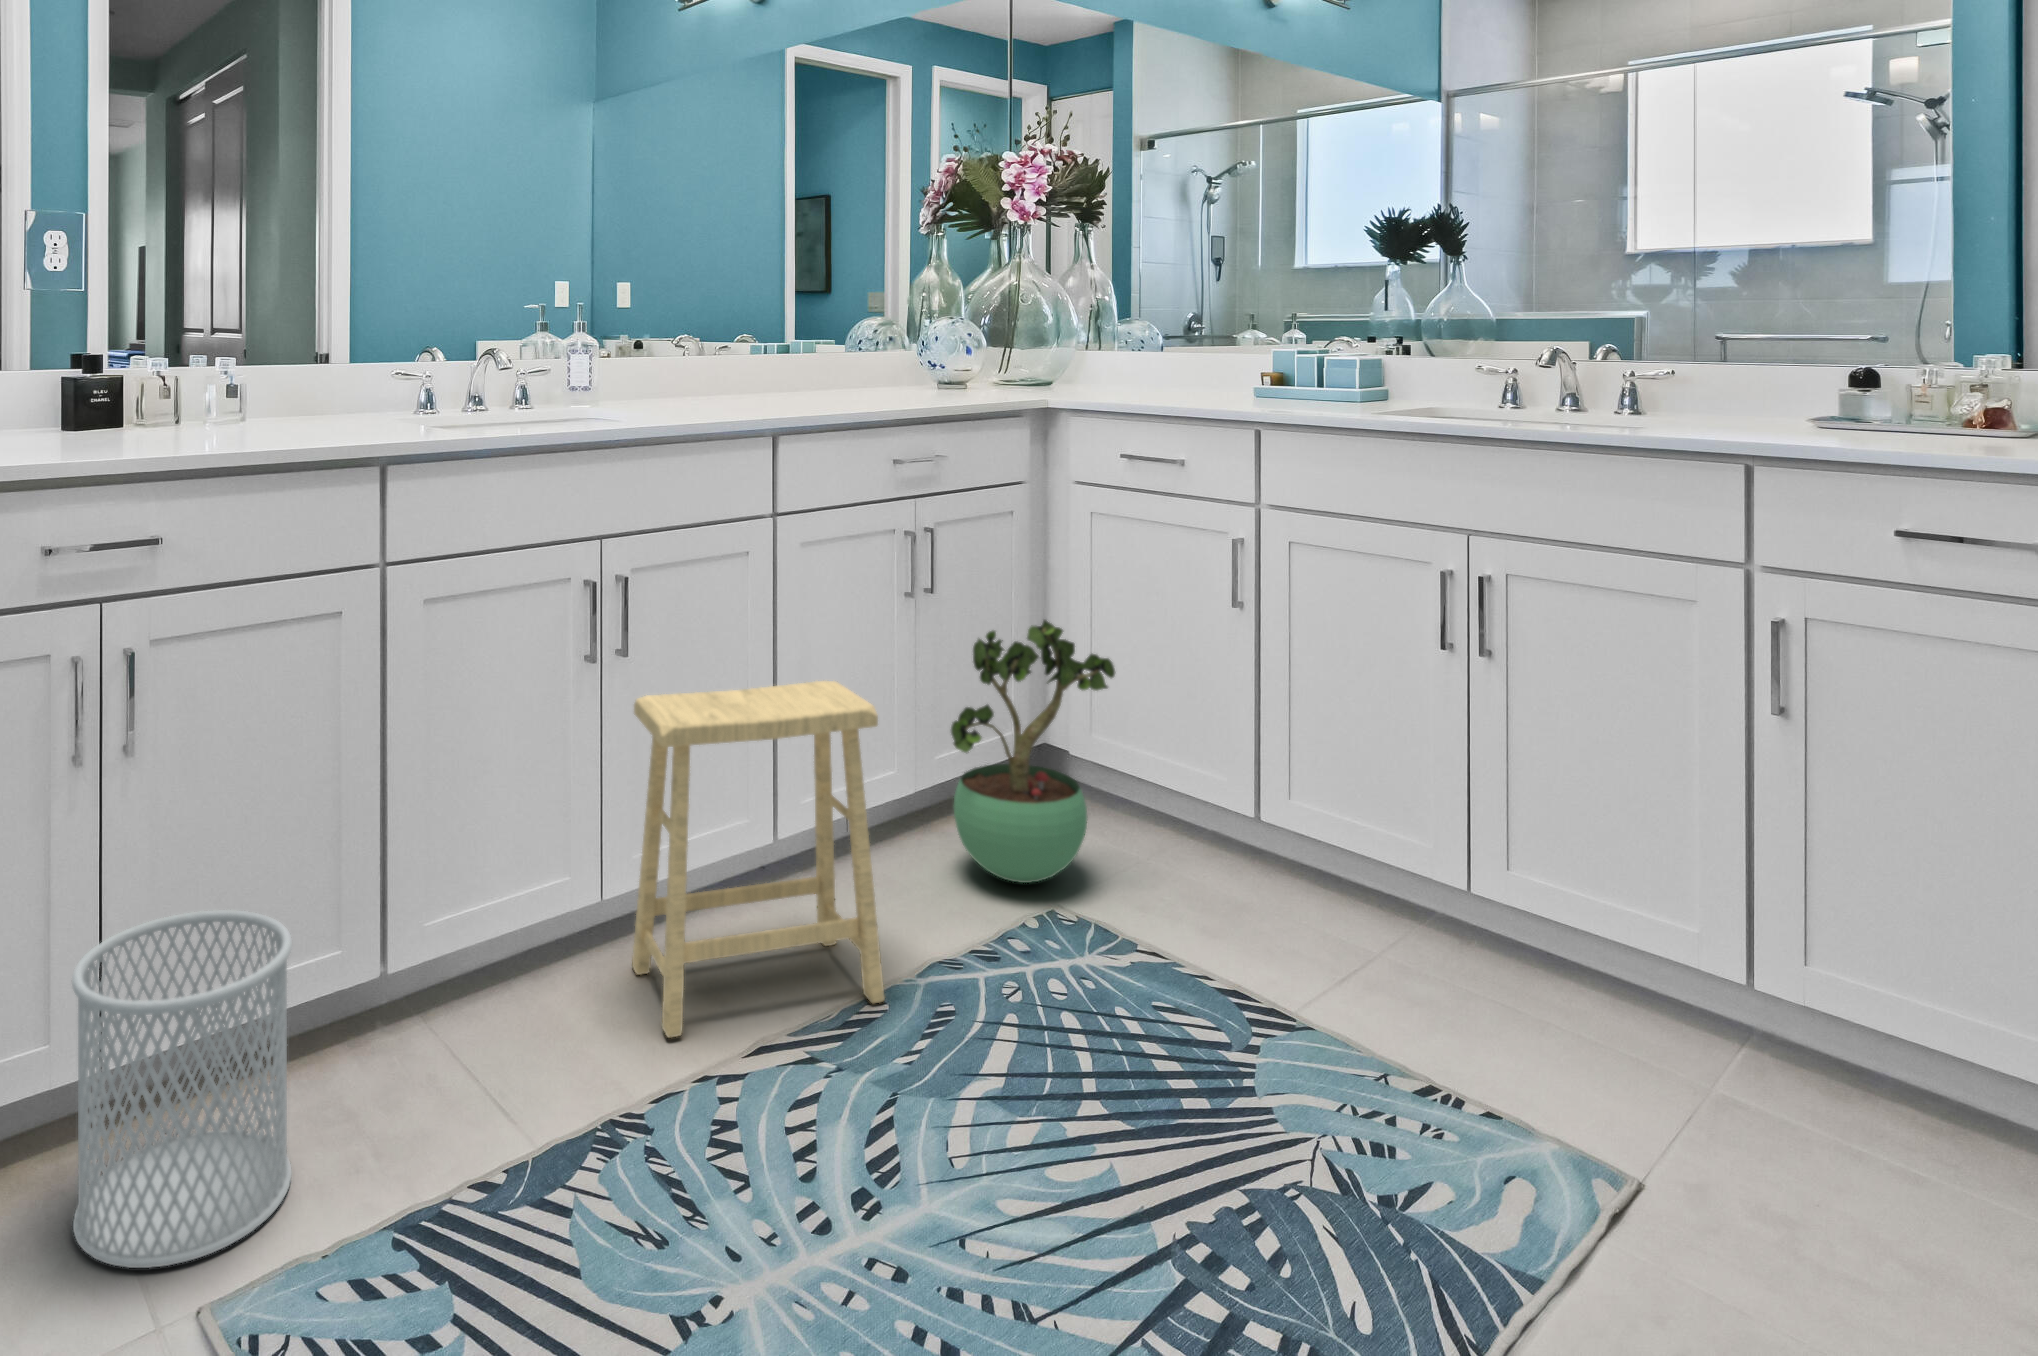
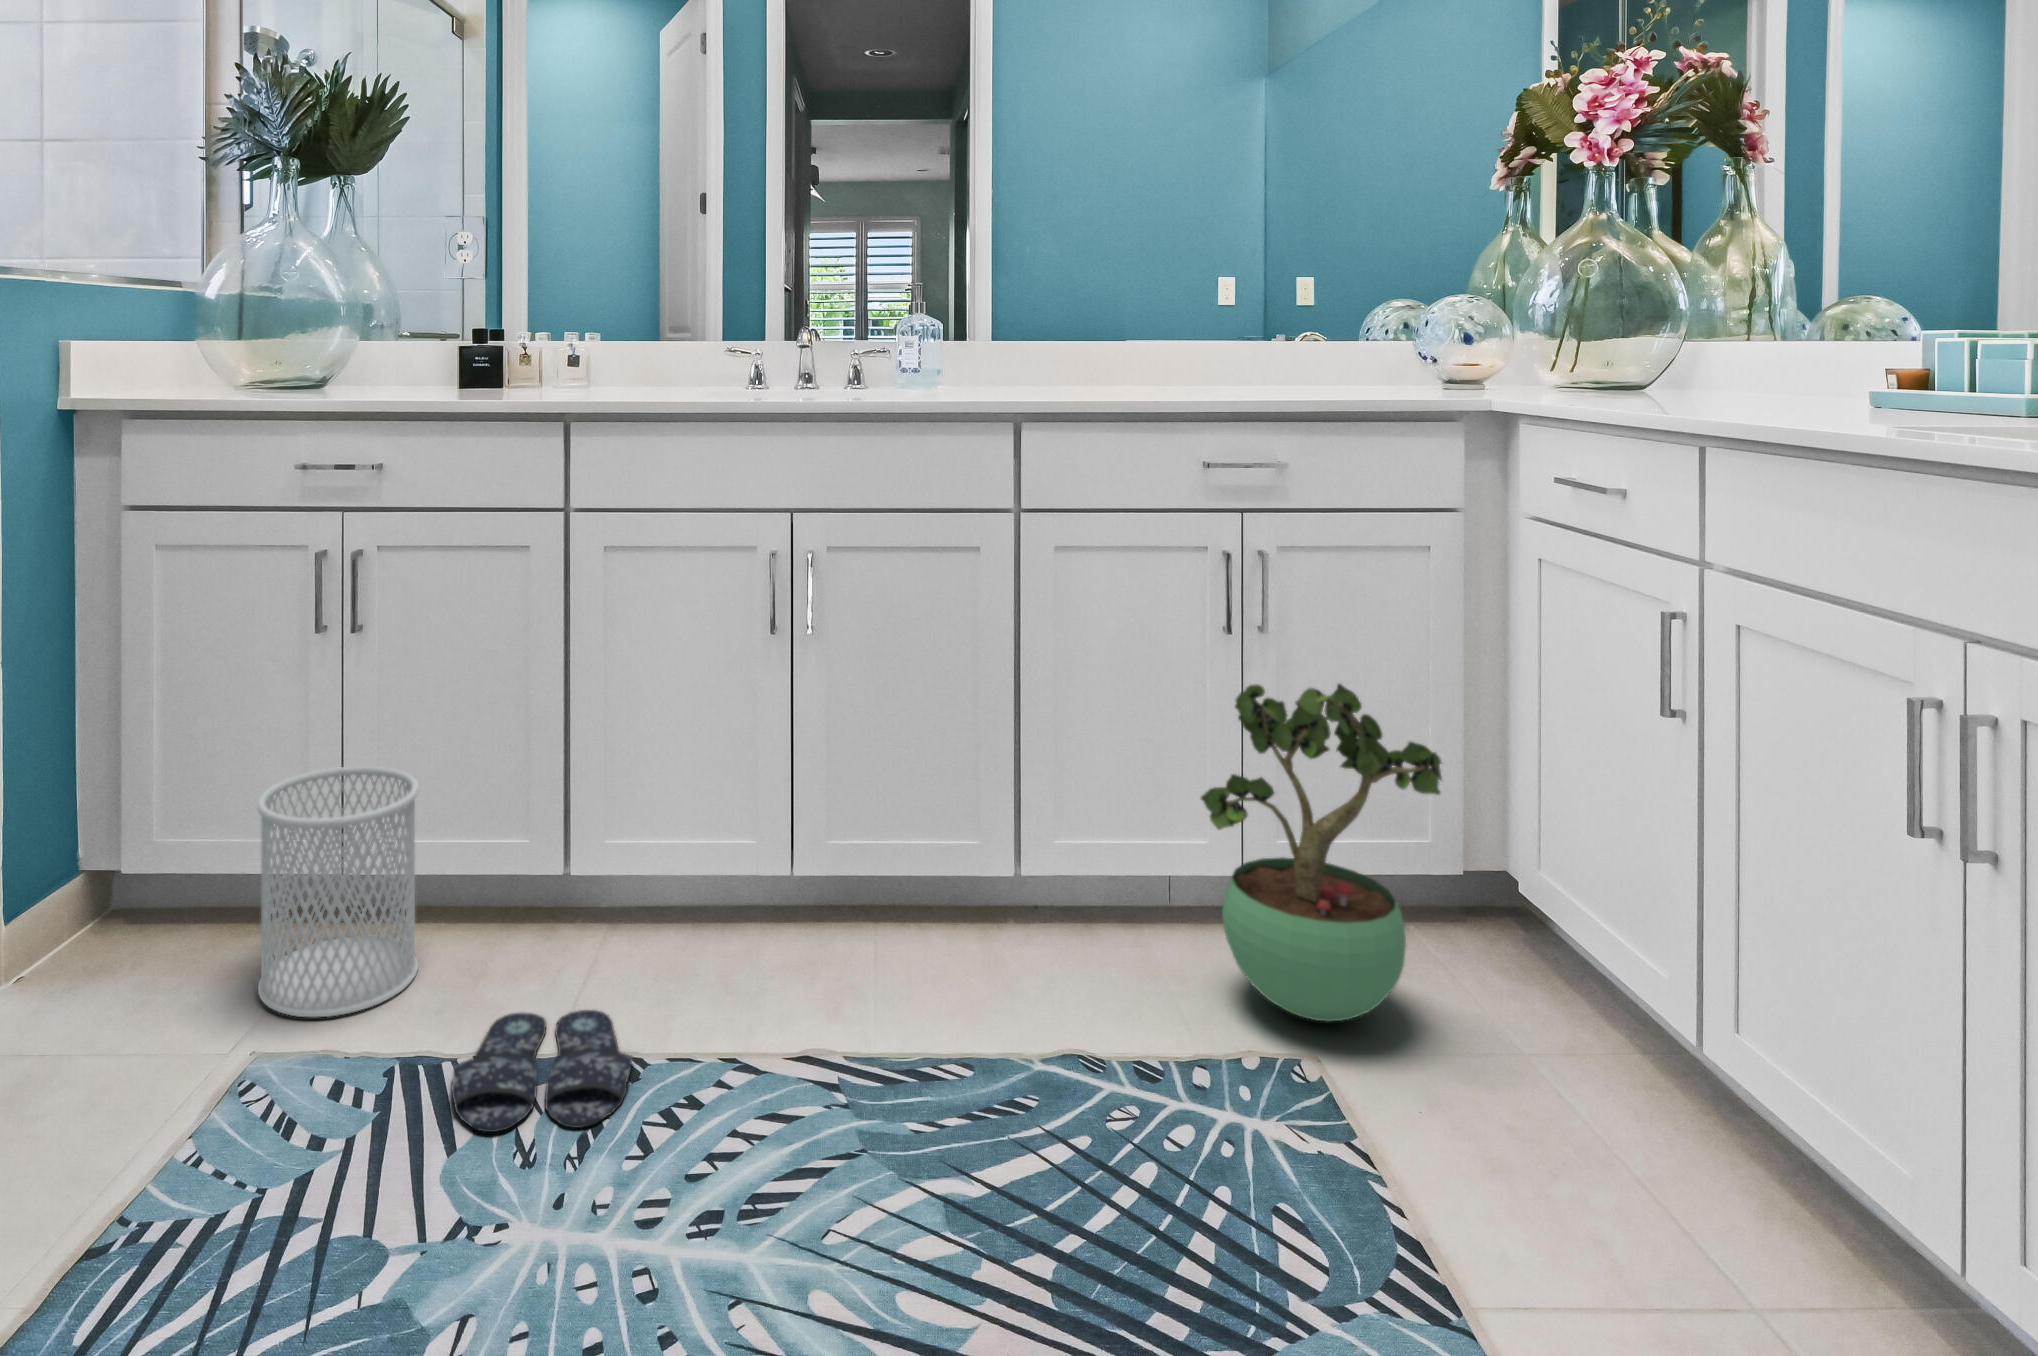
footstool: present [632,681,885,1038] -> none [742,677,1009,1066]
slippers: none [447,1096,675,1247] -> present [452,1010,633,1132]

